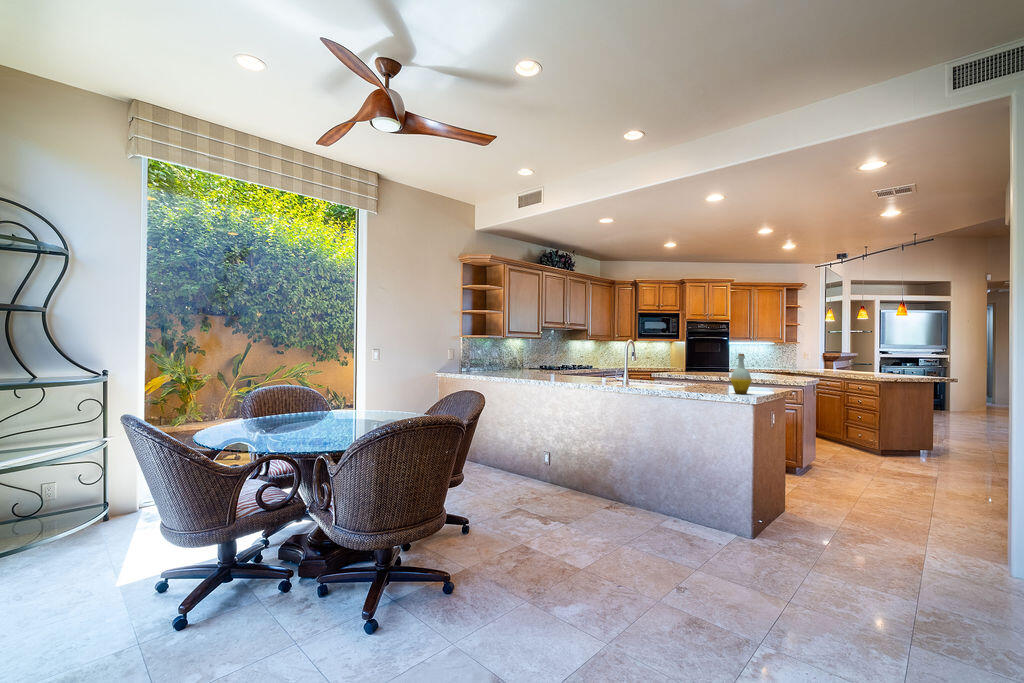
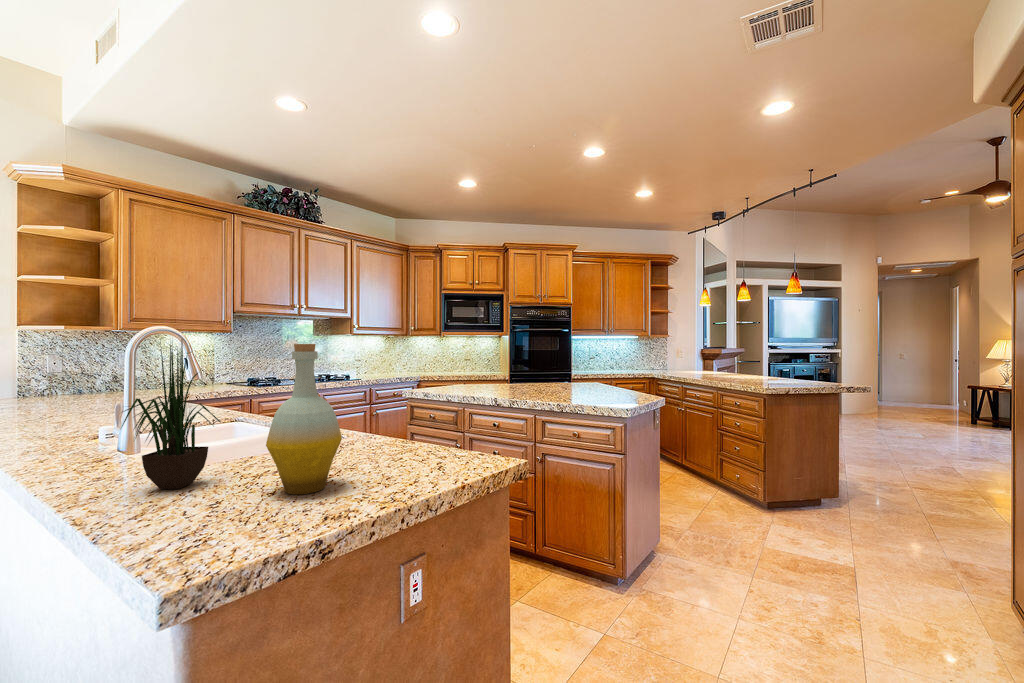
potted plant: none [688,346,712,393] -> present [122,340,220,489]

